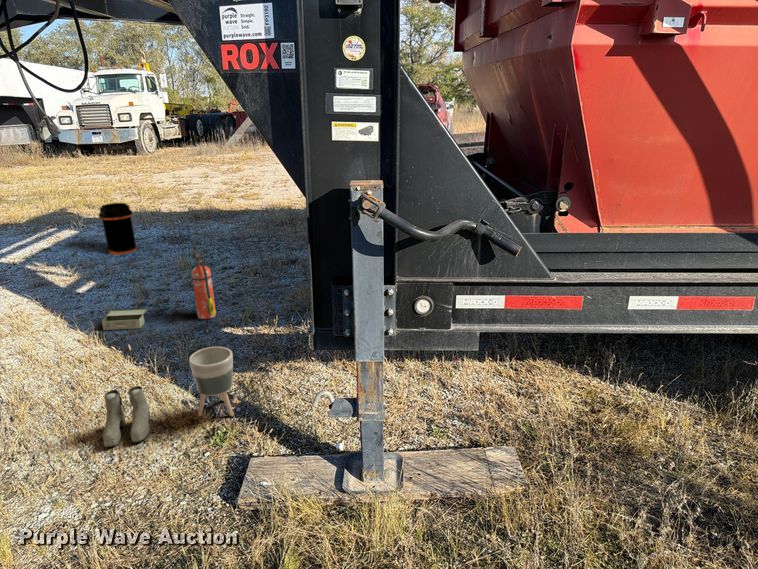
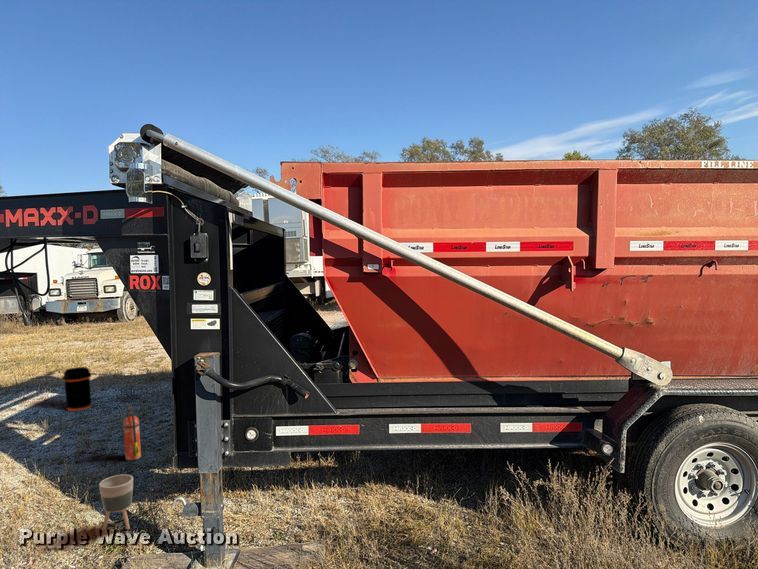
toolbox: present [102,309,147,330] -> none [45,453,85,471]
boots: present [103,386,151,447] -> none [25,506,65,553]

